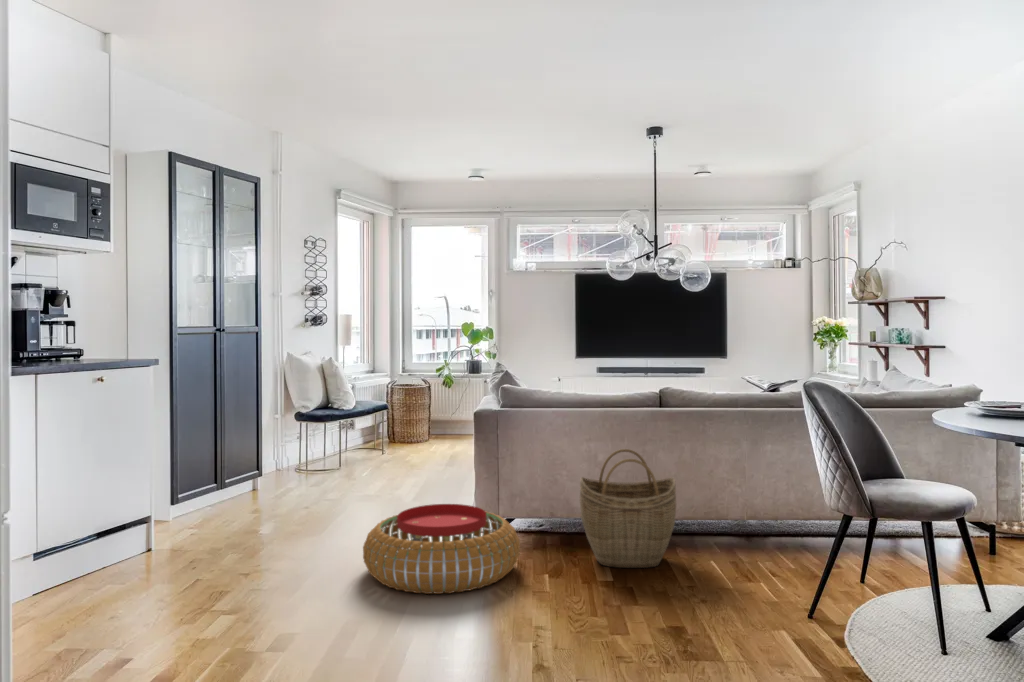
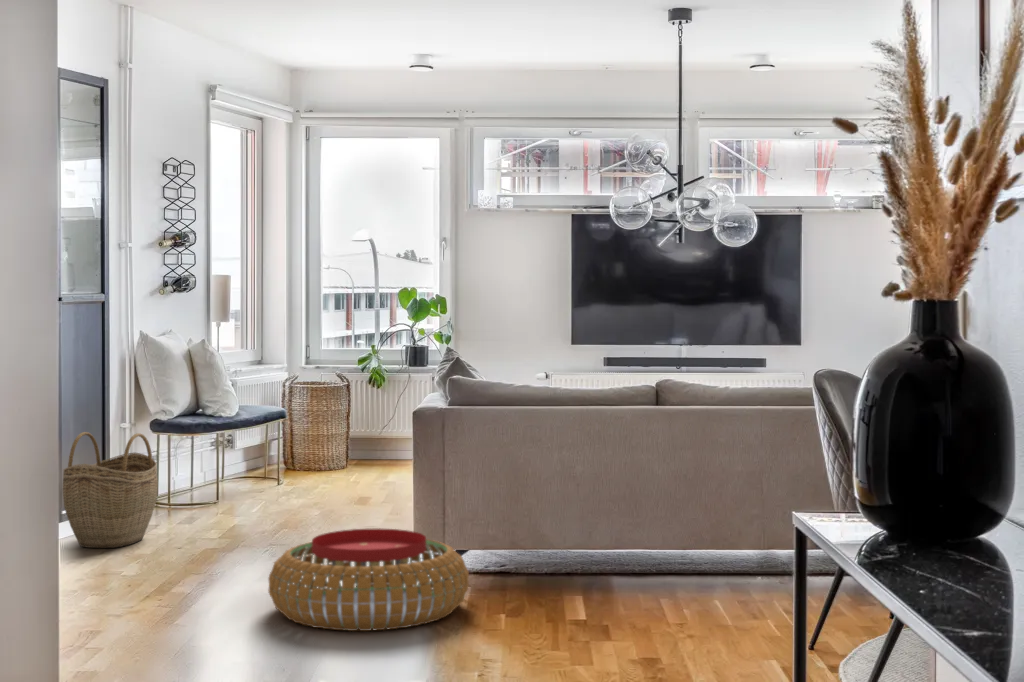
woven basket: present [580,449,676,568] -> present [63,432,158,548]

